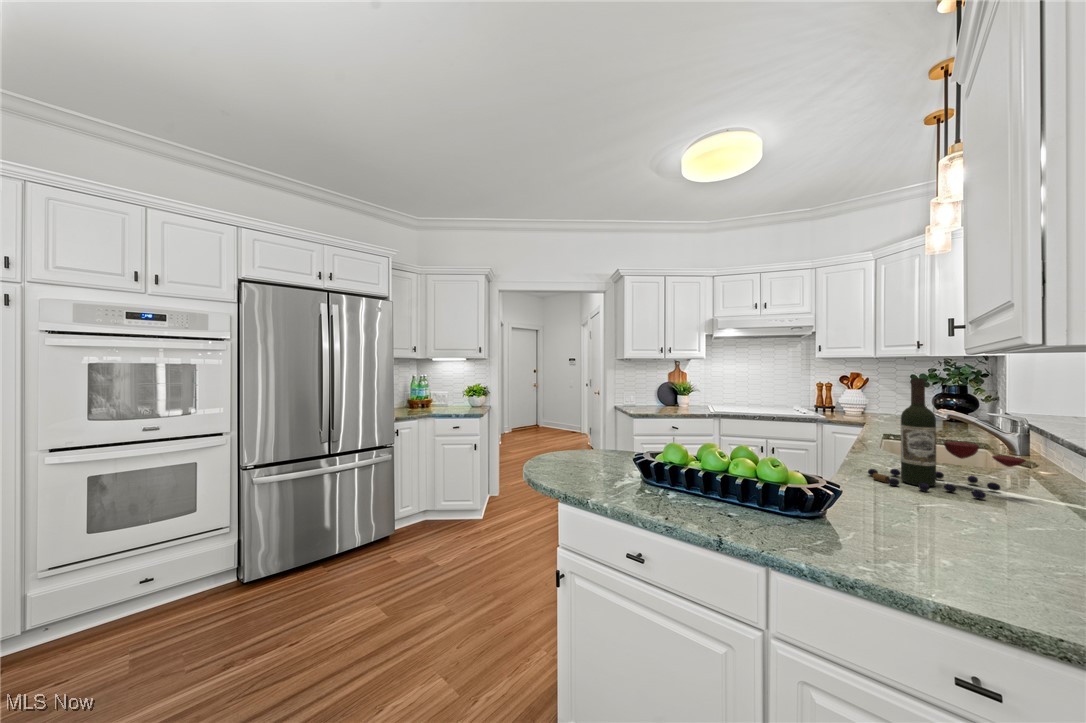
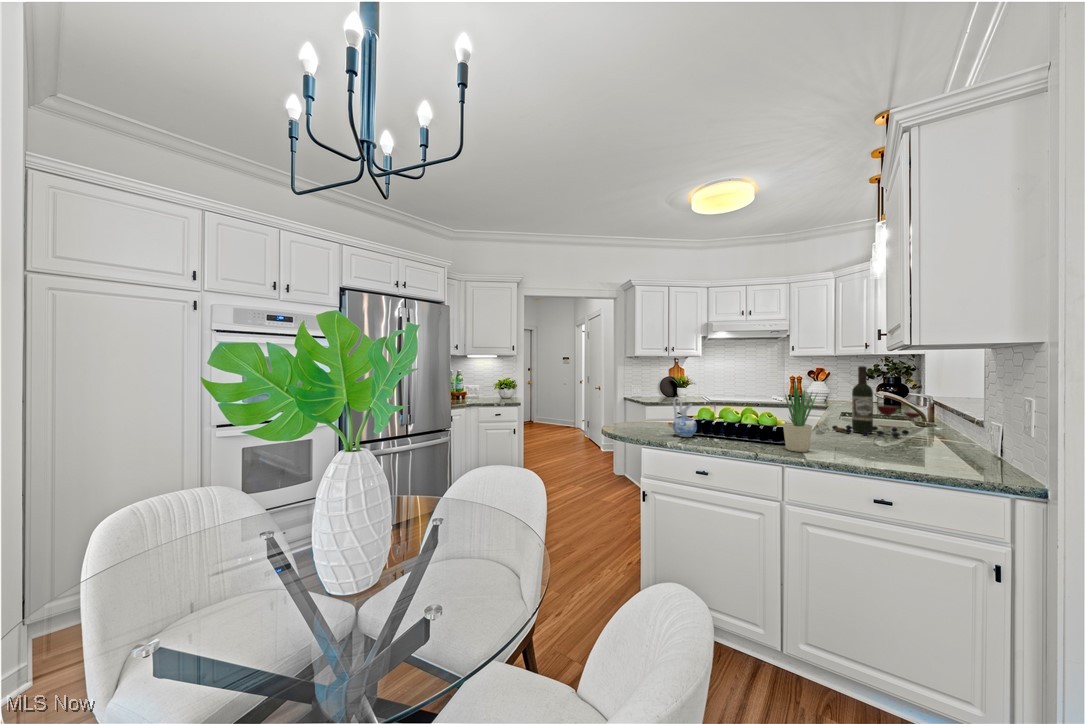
potted plant: none [770,410,835,547] -> present [783,381,817,452]
ceramic pitcher: none [599,429,636,495] -> present [673,397,697,437]

